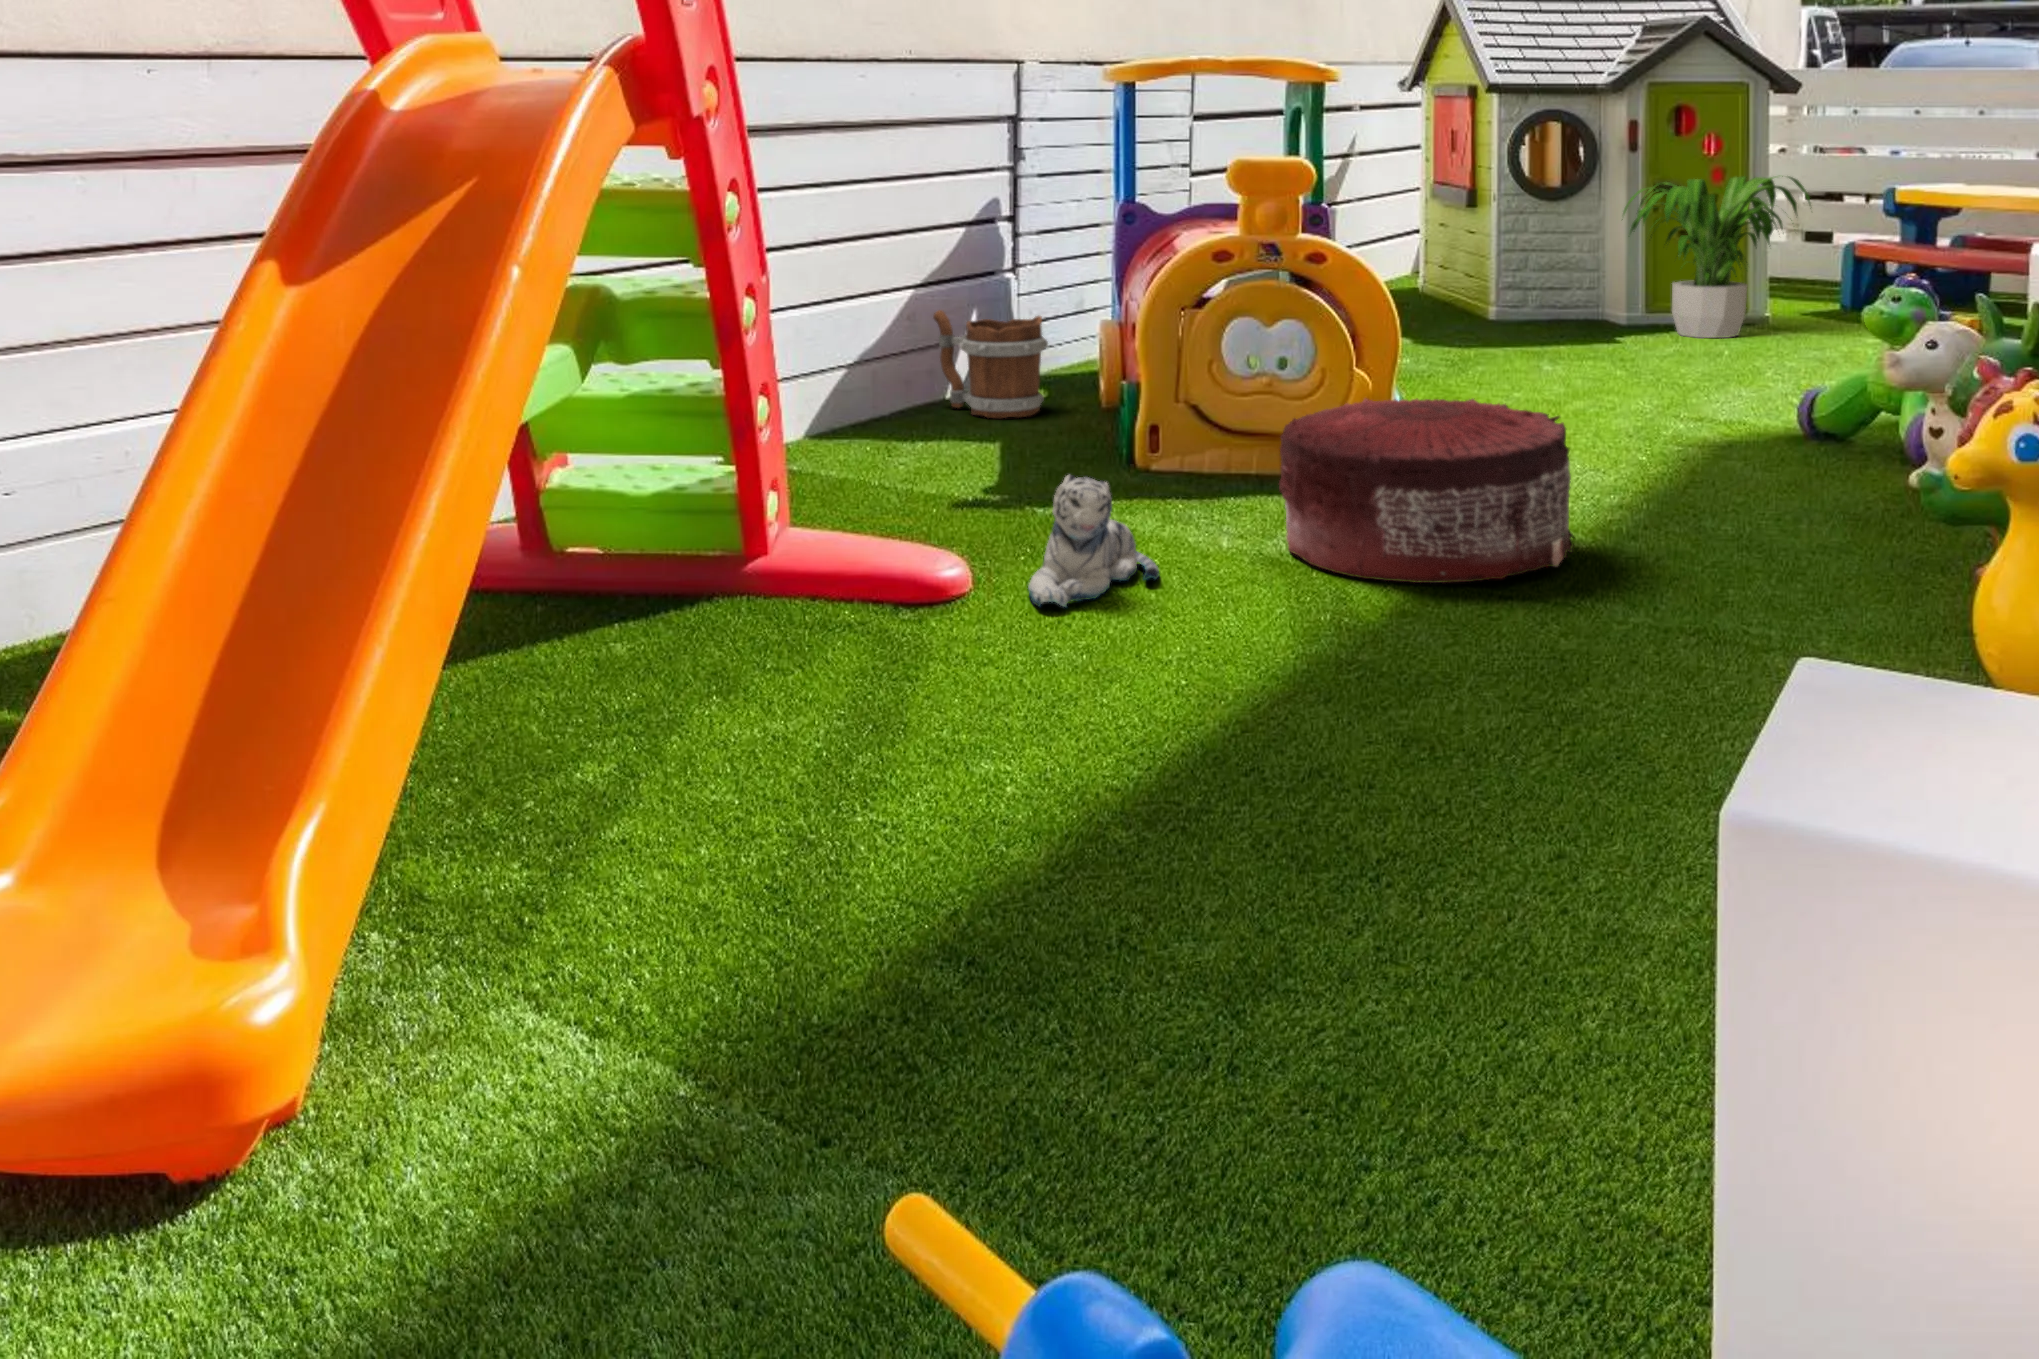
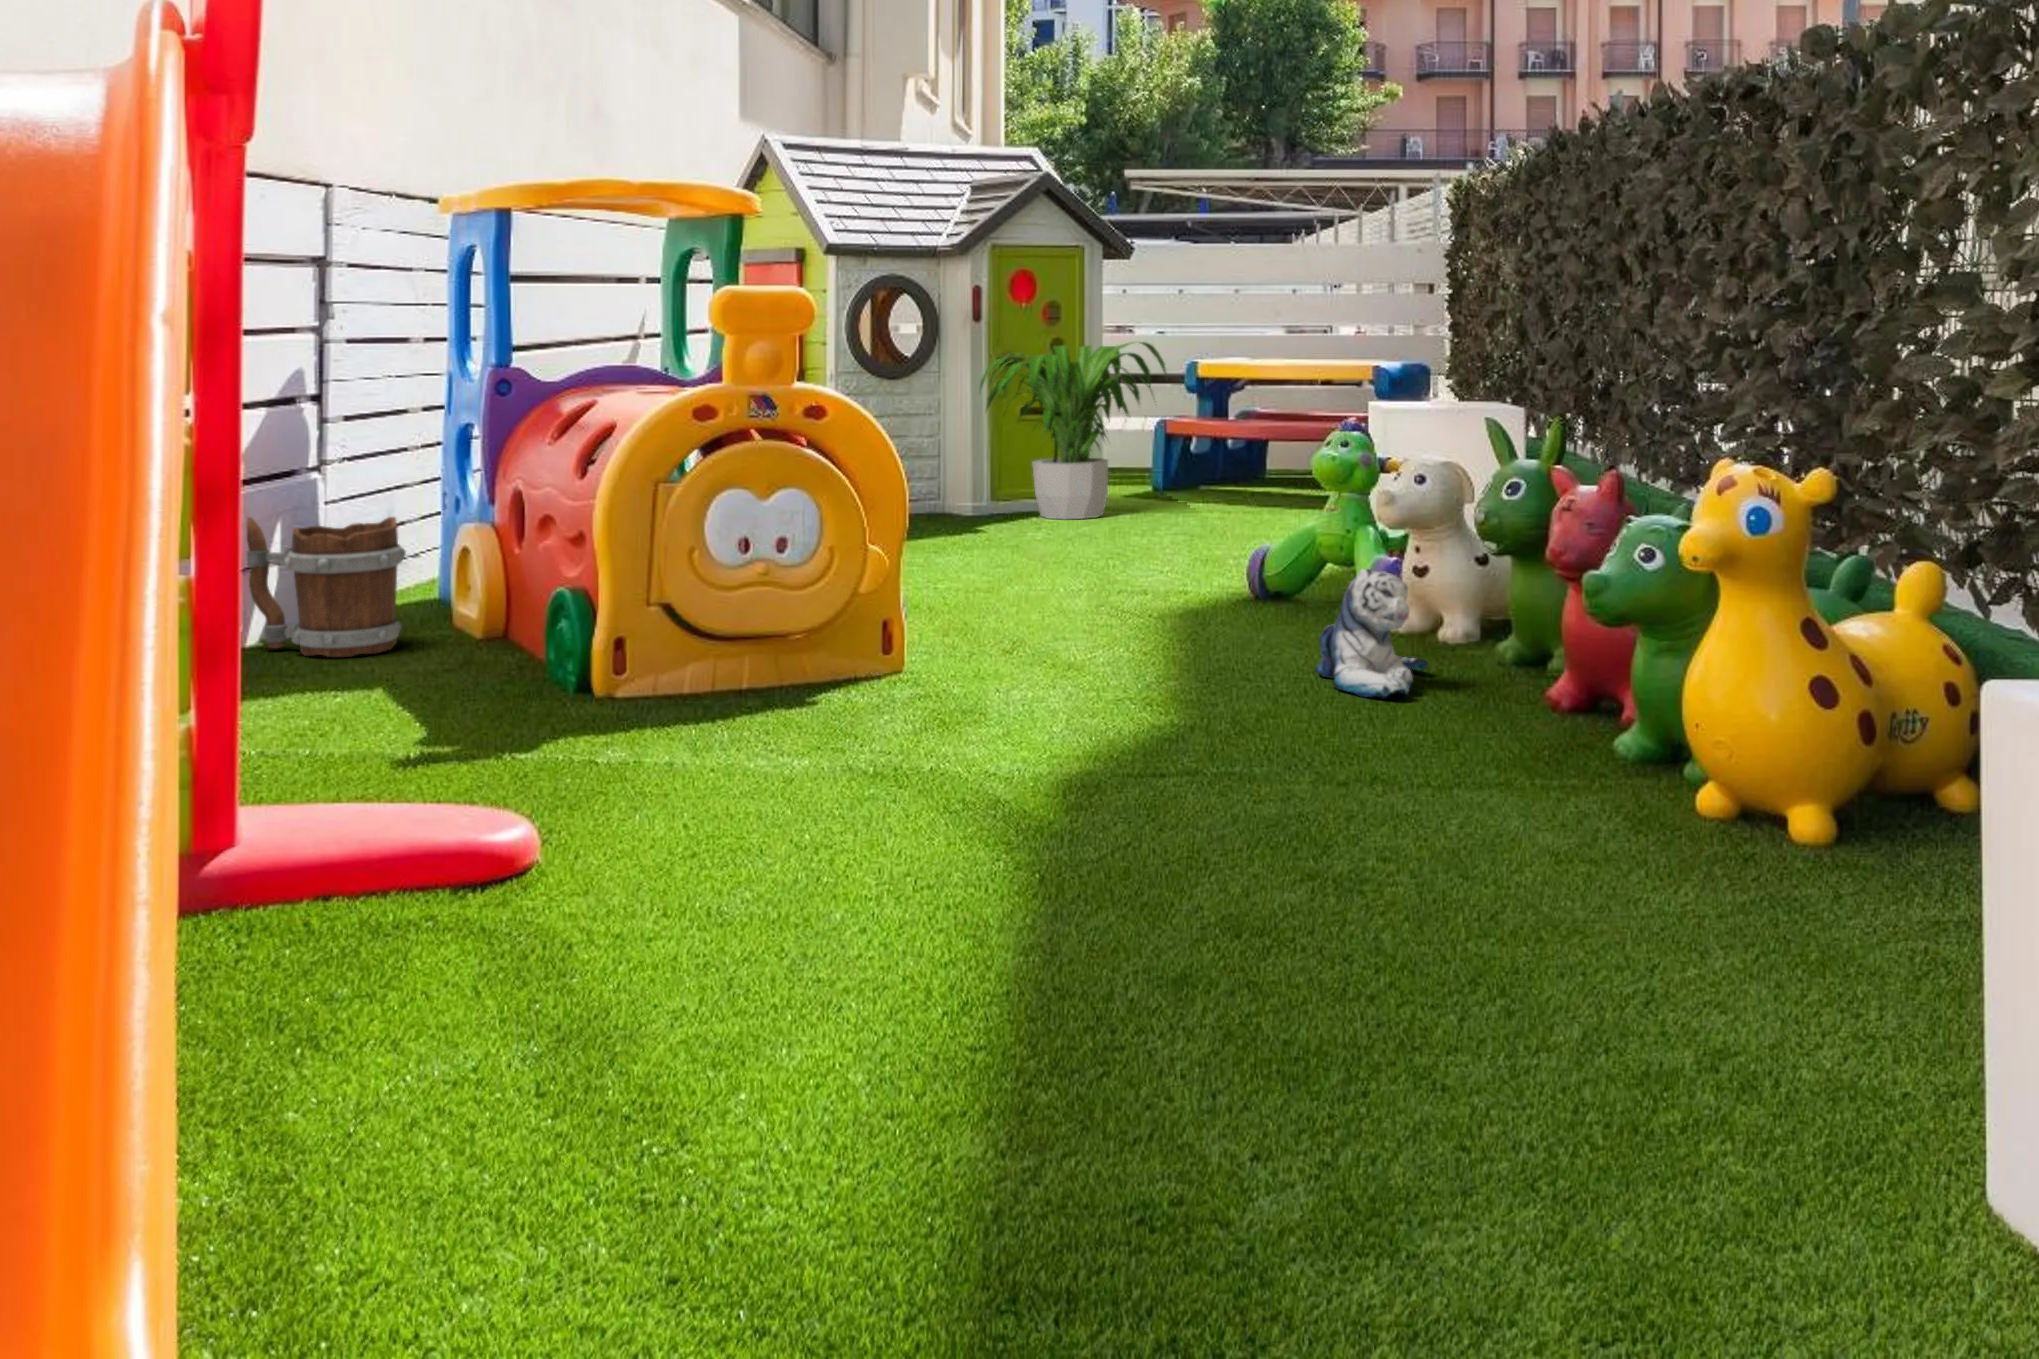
pouf: present [1279,398,1574,583] -> none [867,566,1218,795]
plush toy: present [1028,475,1159,607] -> present [1315,569,1428,697]

